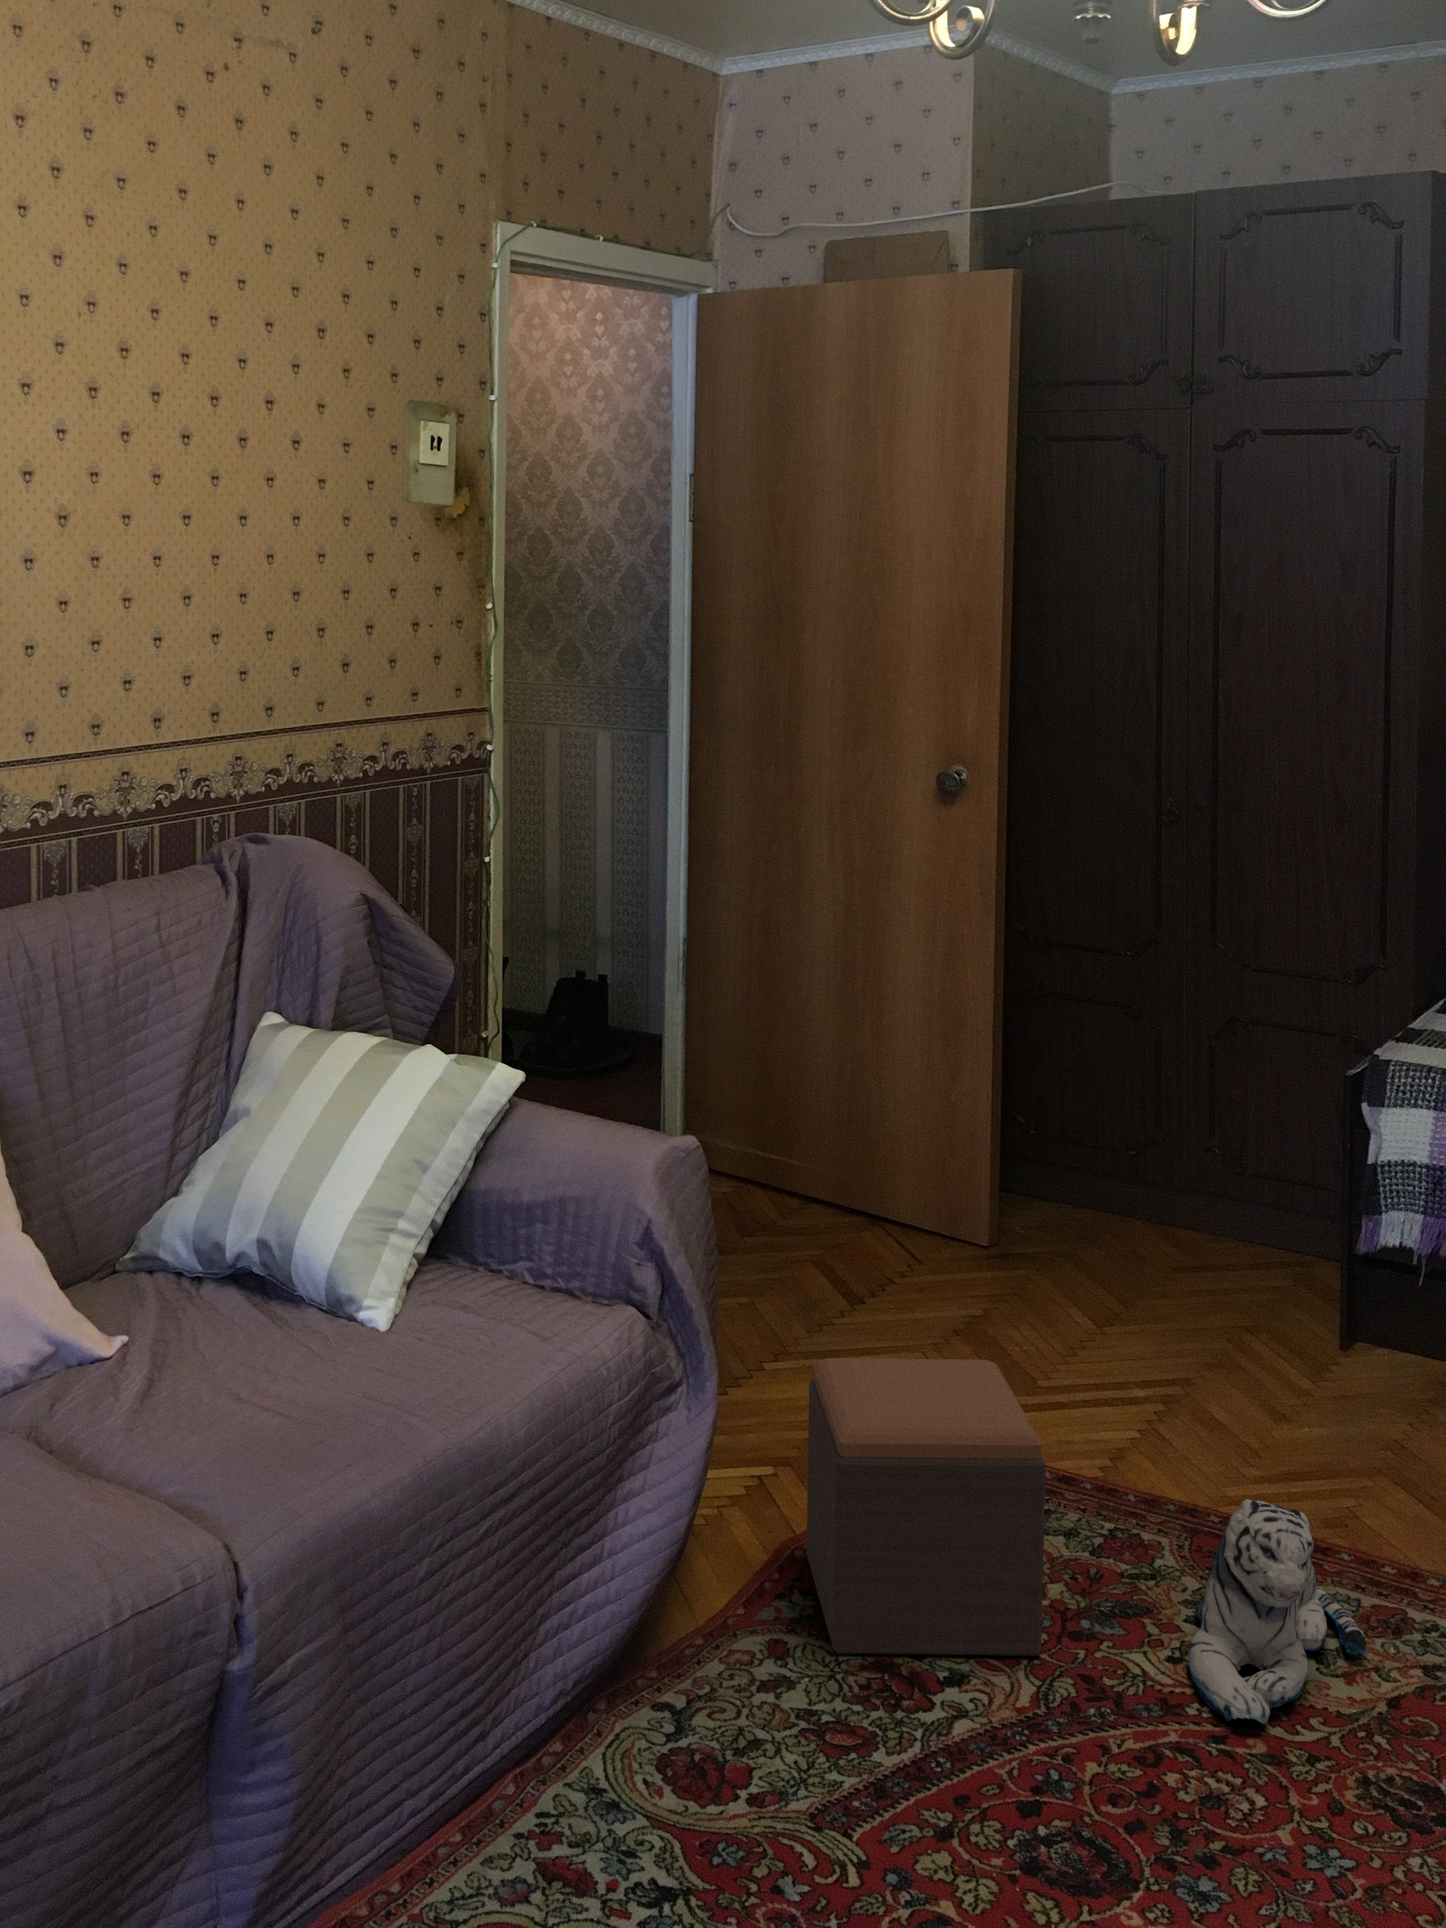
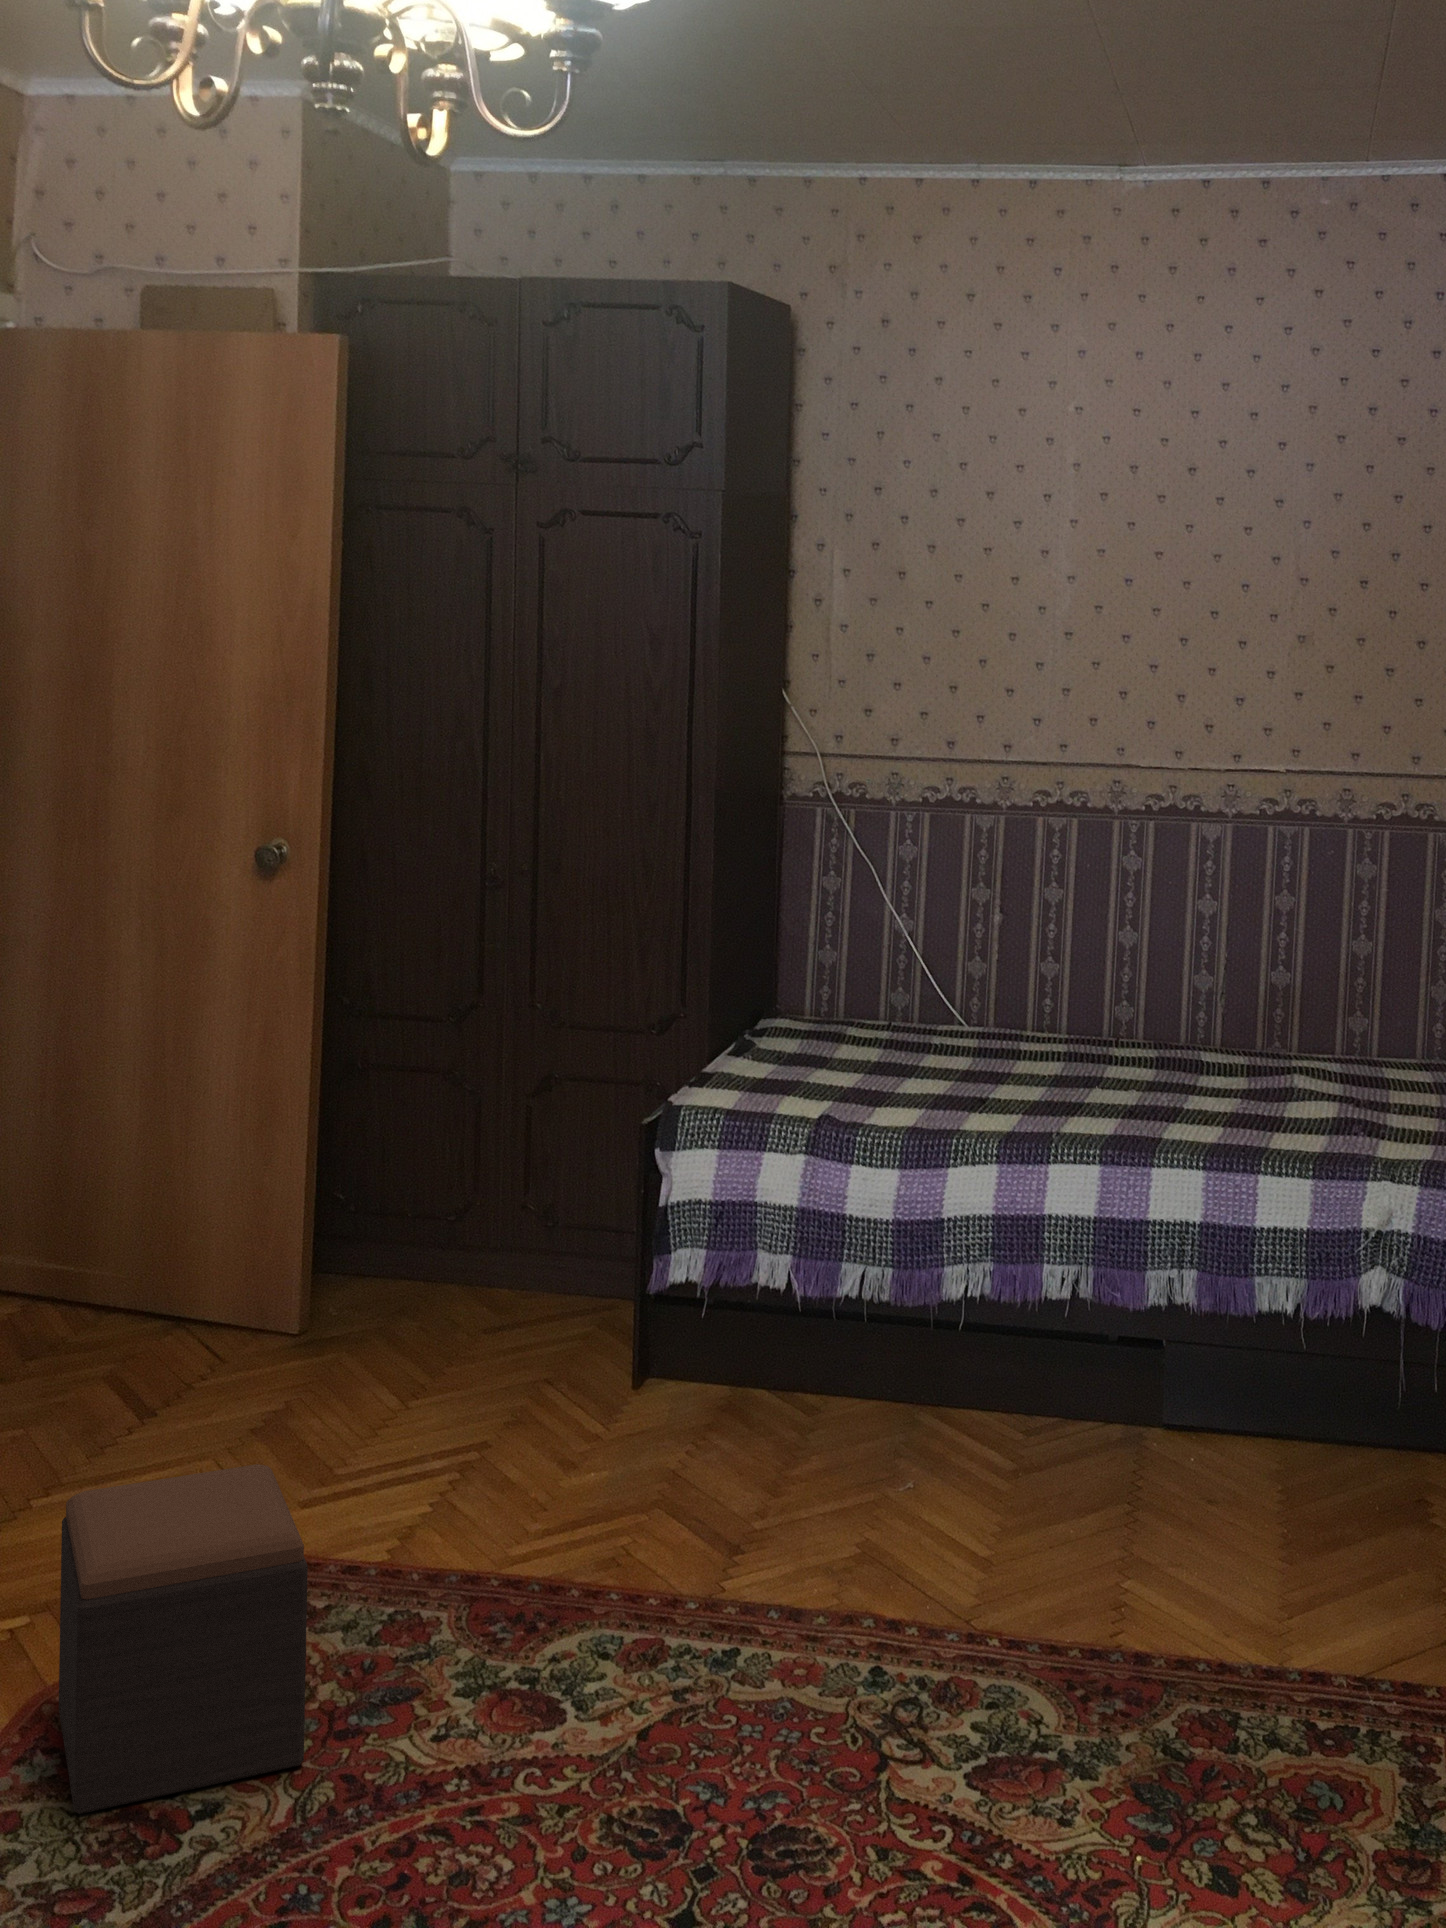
plush toy: present [1187,1499,1367,1724] -> none [450,1560,623,1790]

